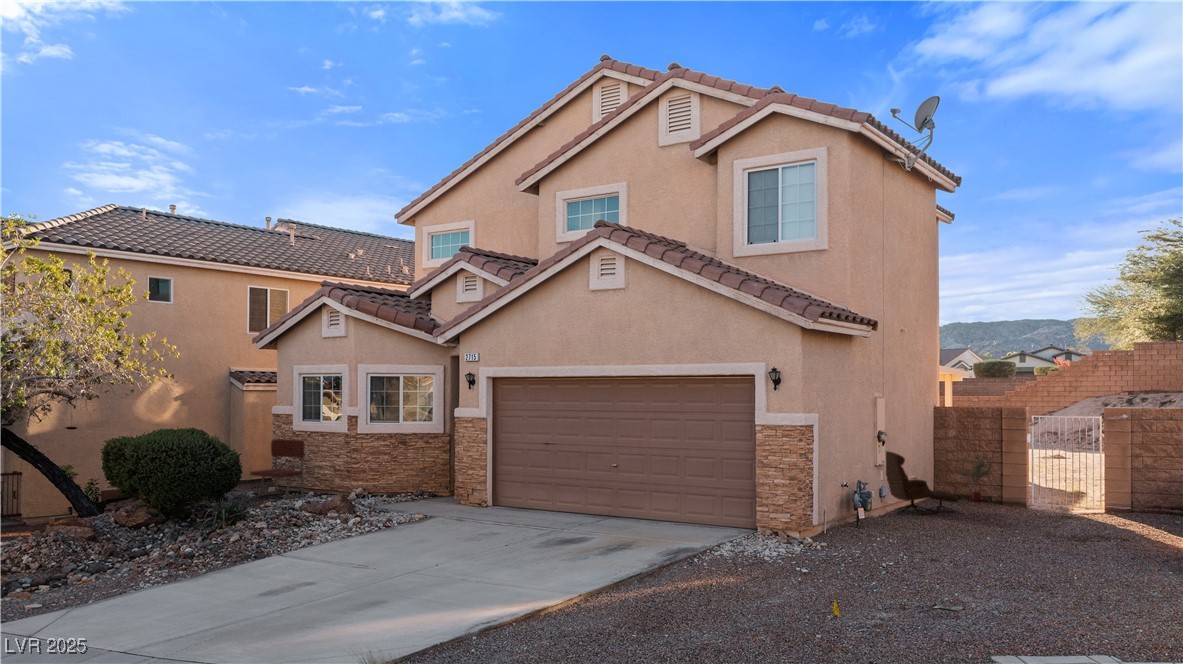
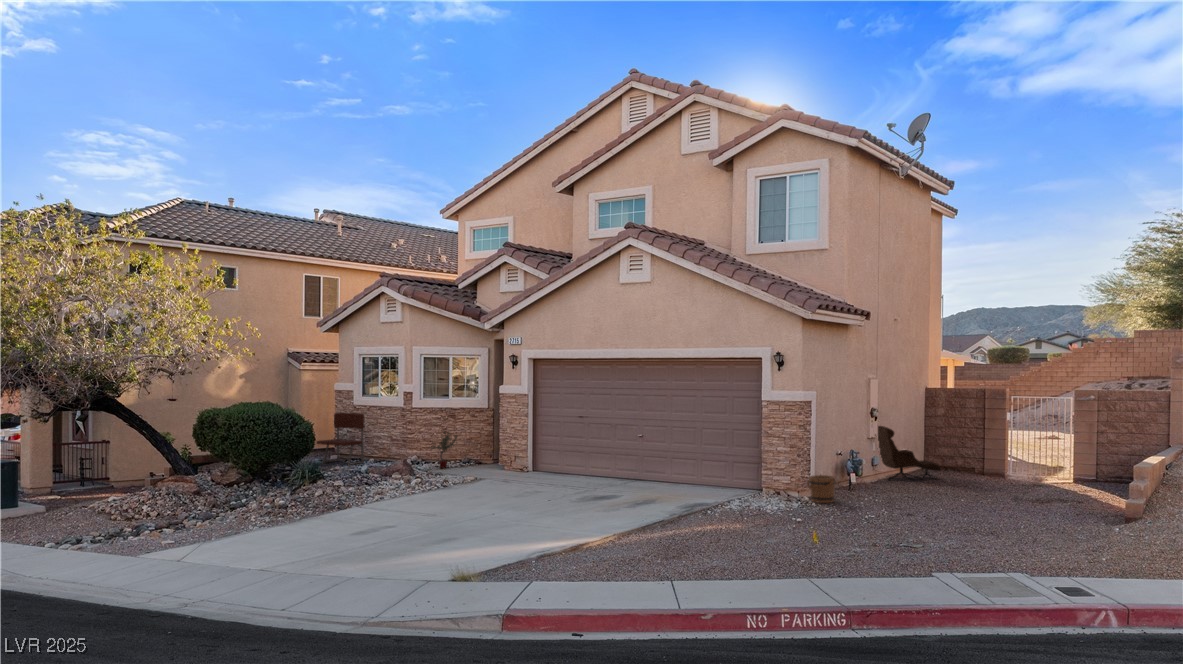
potted tree: present [960,455,993,501] -> present [430,432,457,468]
bucket: none [809,513,843,546] -> present [807,475,835,503]

